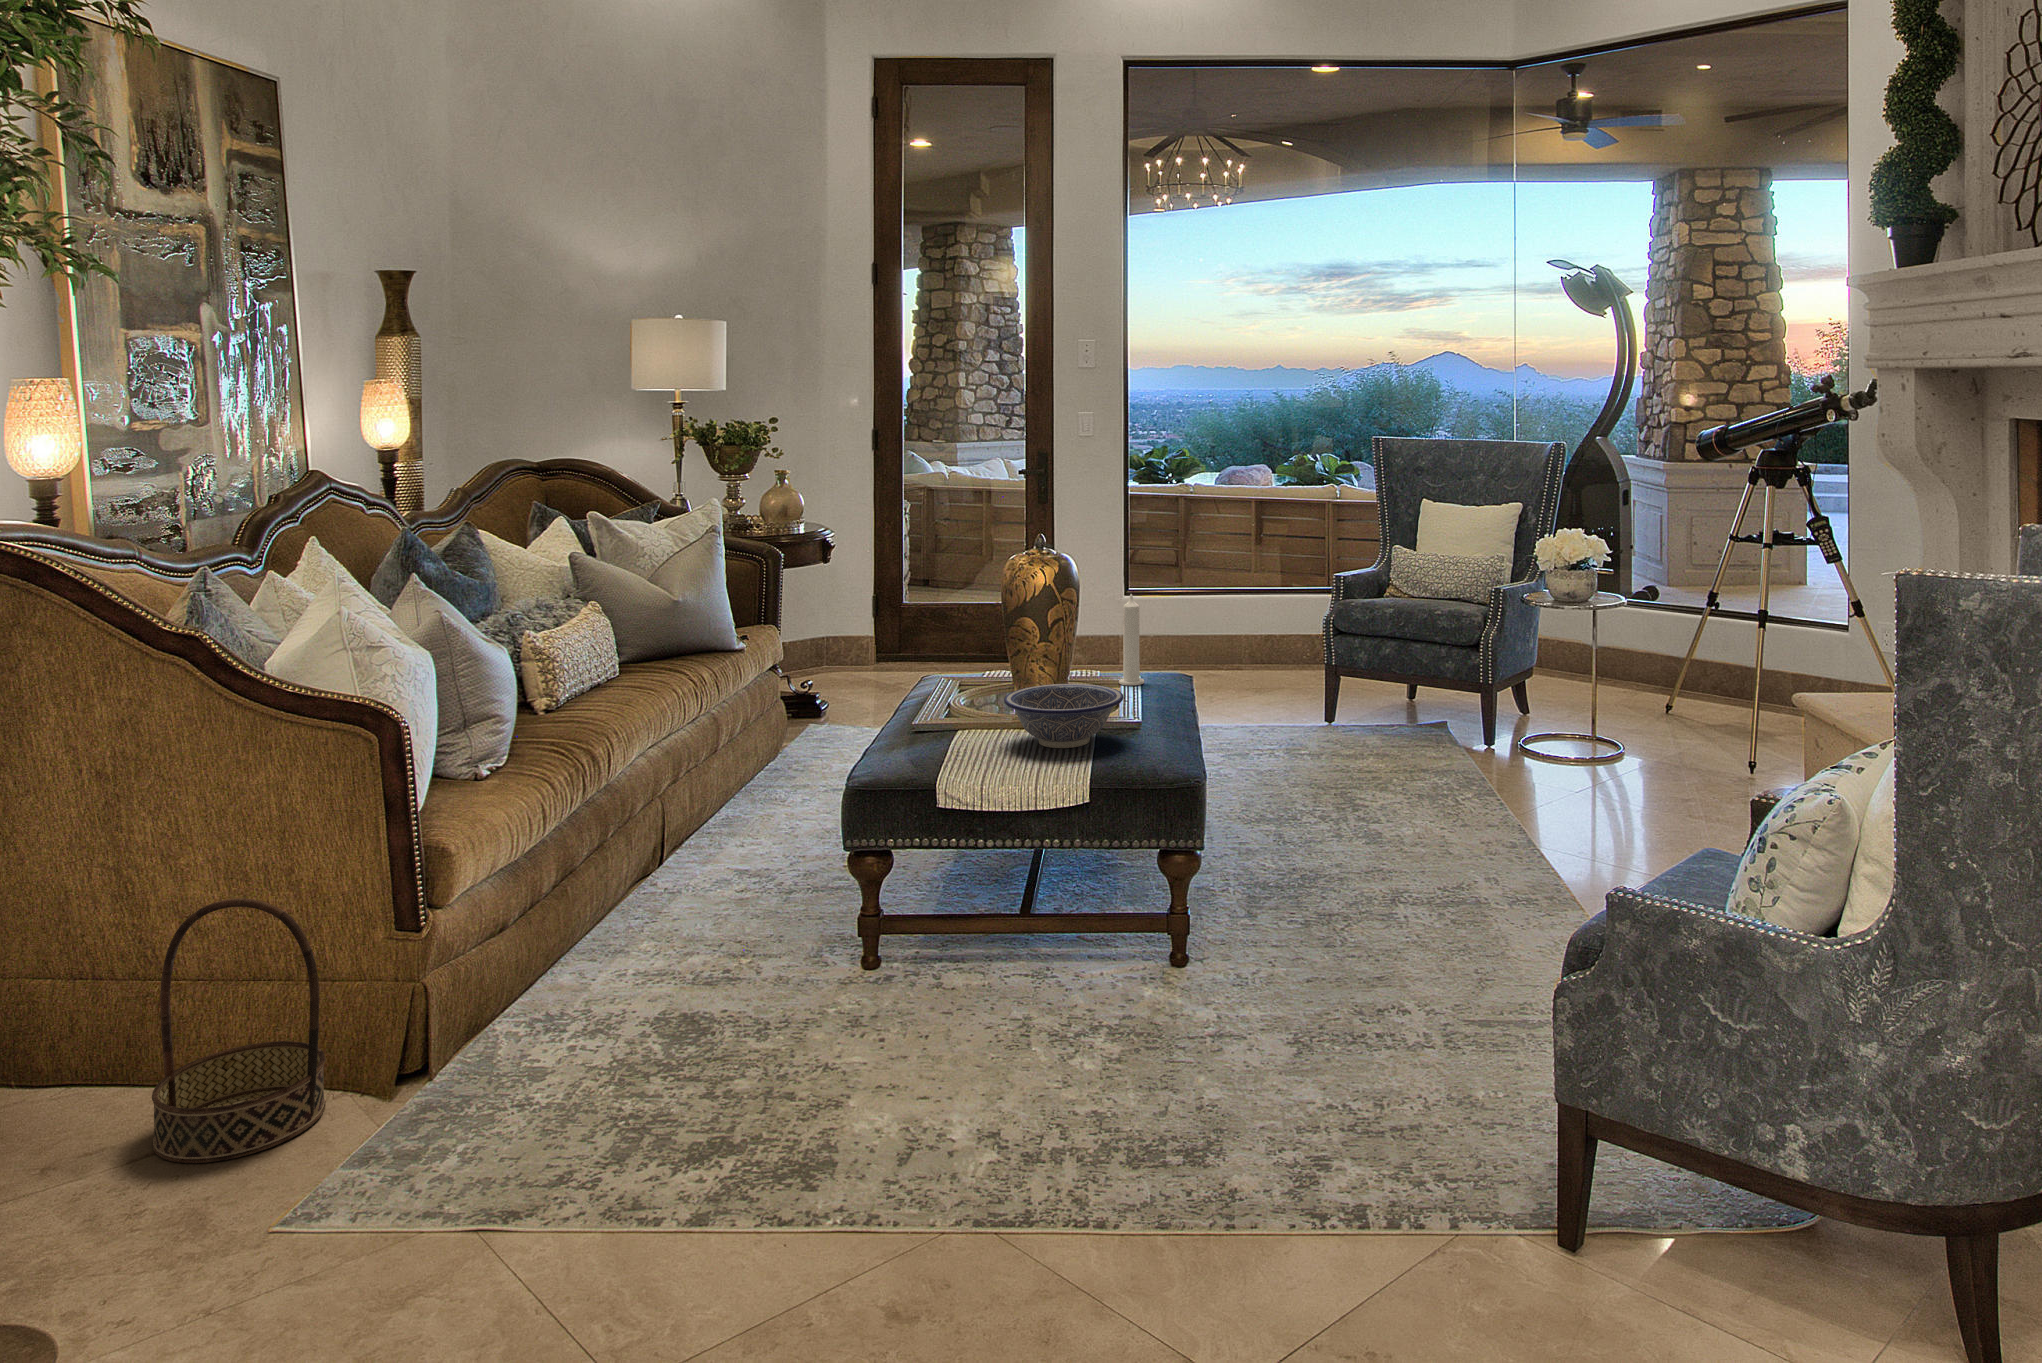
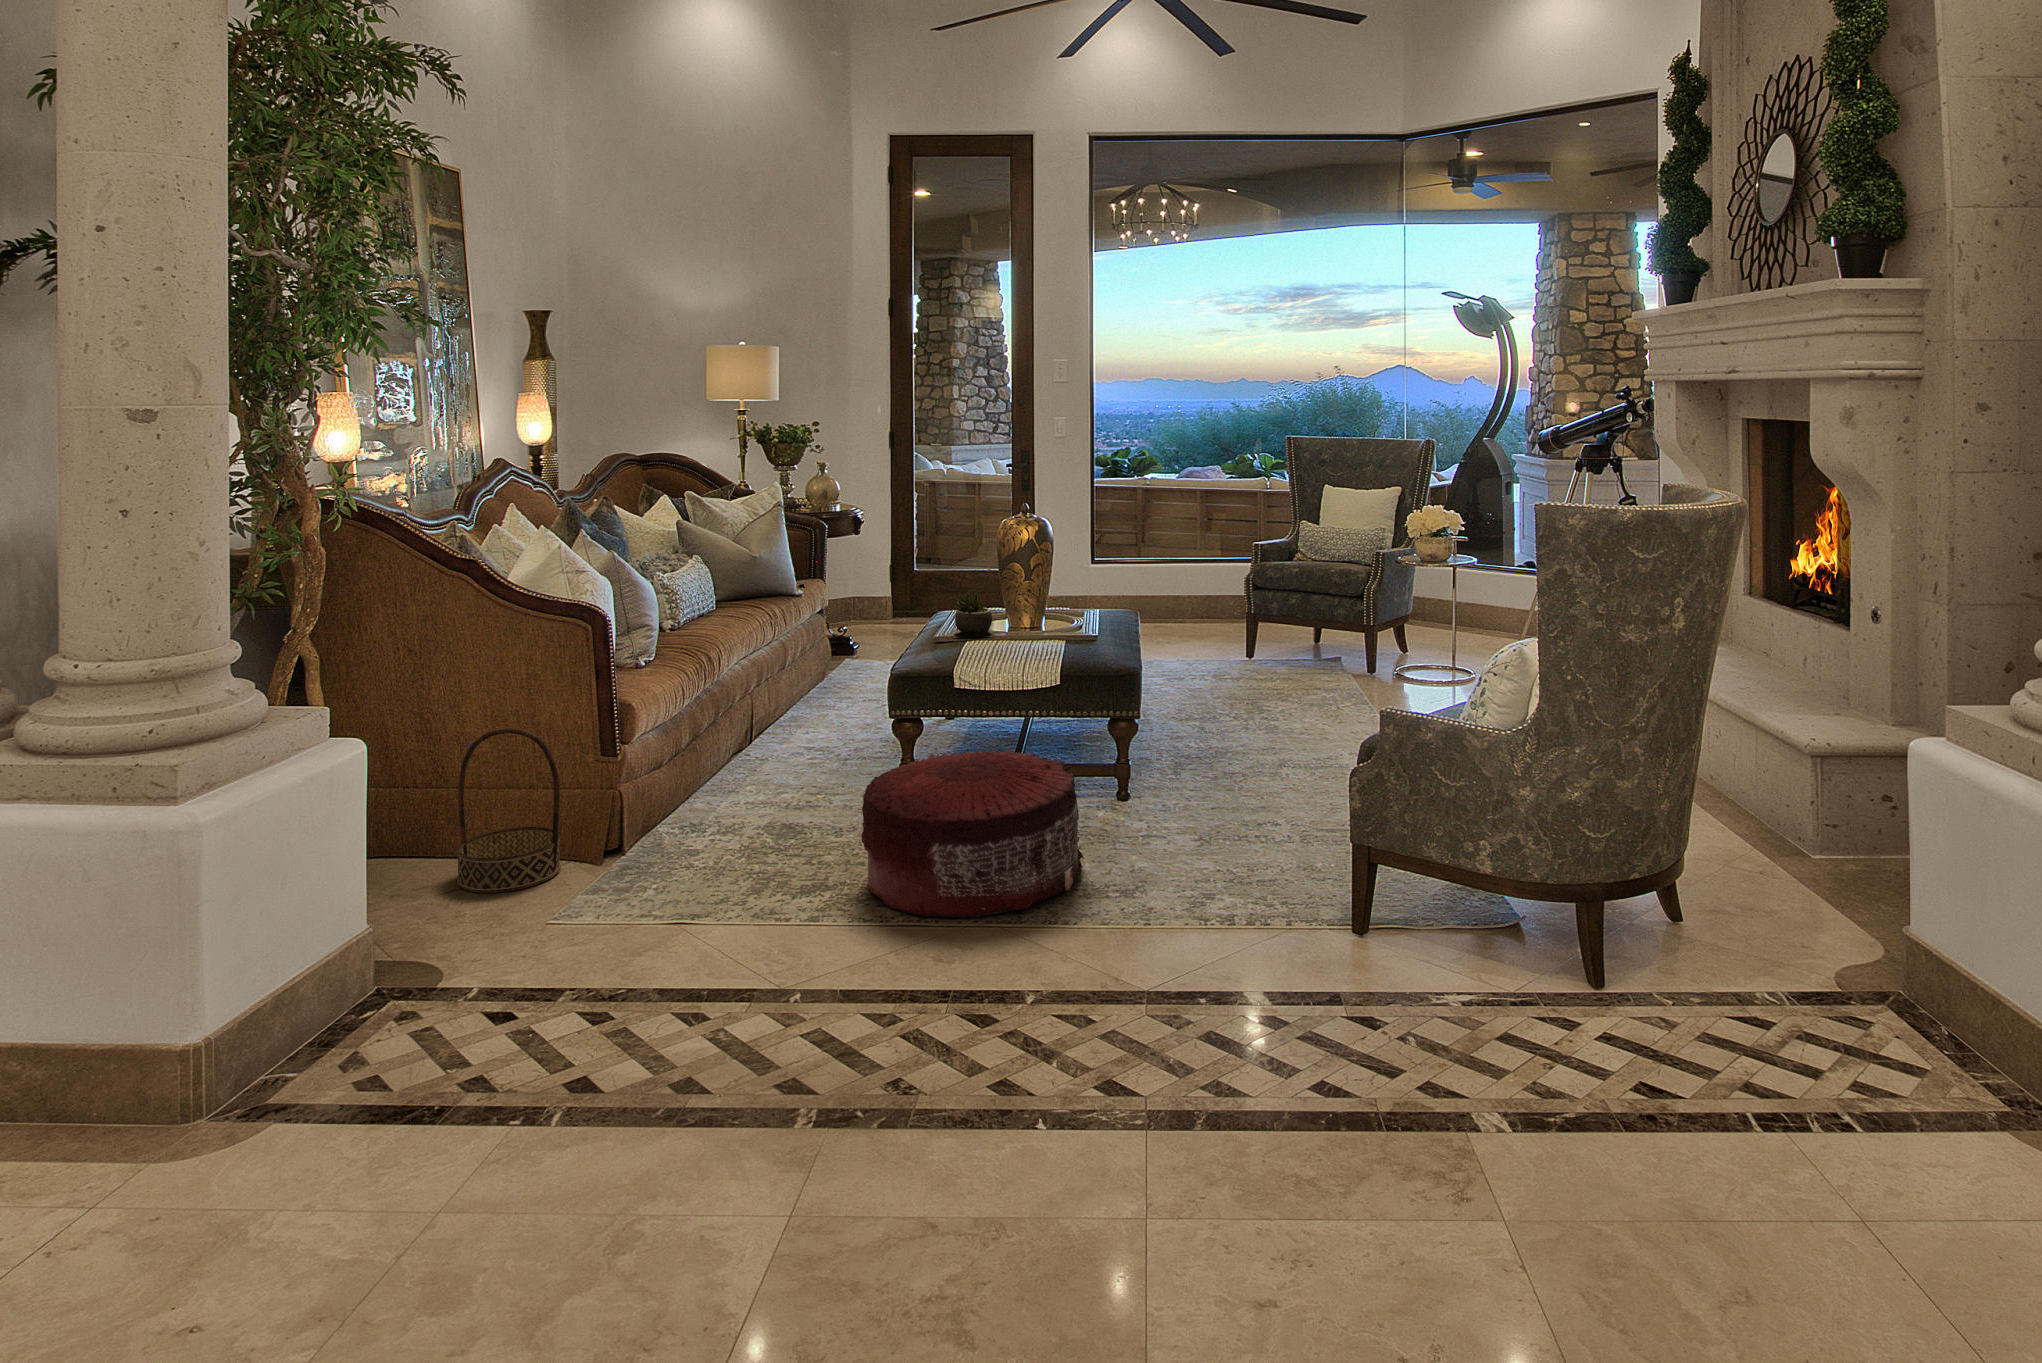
candle: present [1119,594,1144,686] -> none [1082,547,1101,614]
succulent plant: none [939,660,995,727] -> present [953,592,993,638]
decorative bowl: present [1004,684,1124,748] -> none [1000,607,1084,650]
pouf: none [783,911,1128,1210] -> present [861,748,1084,917]

